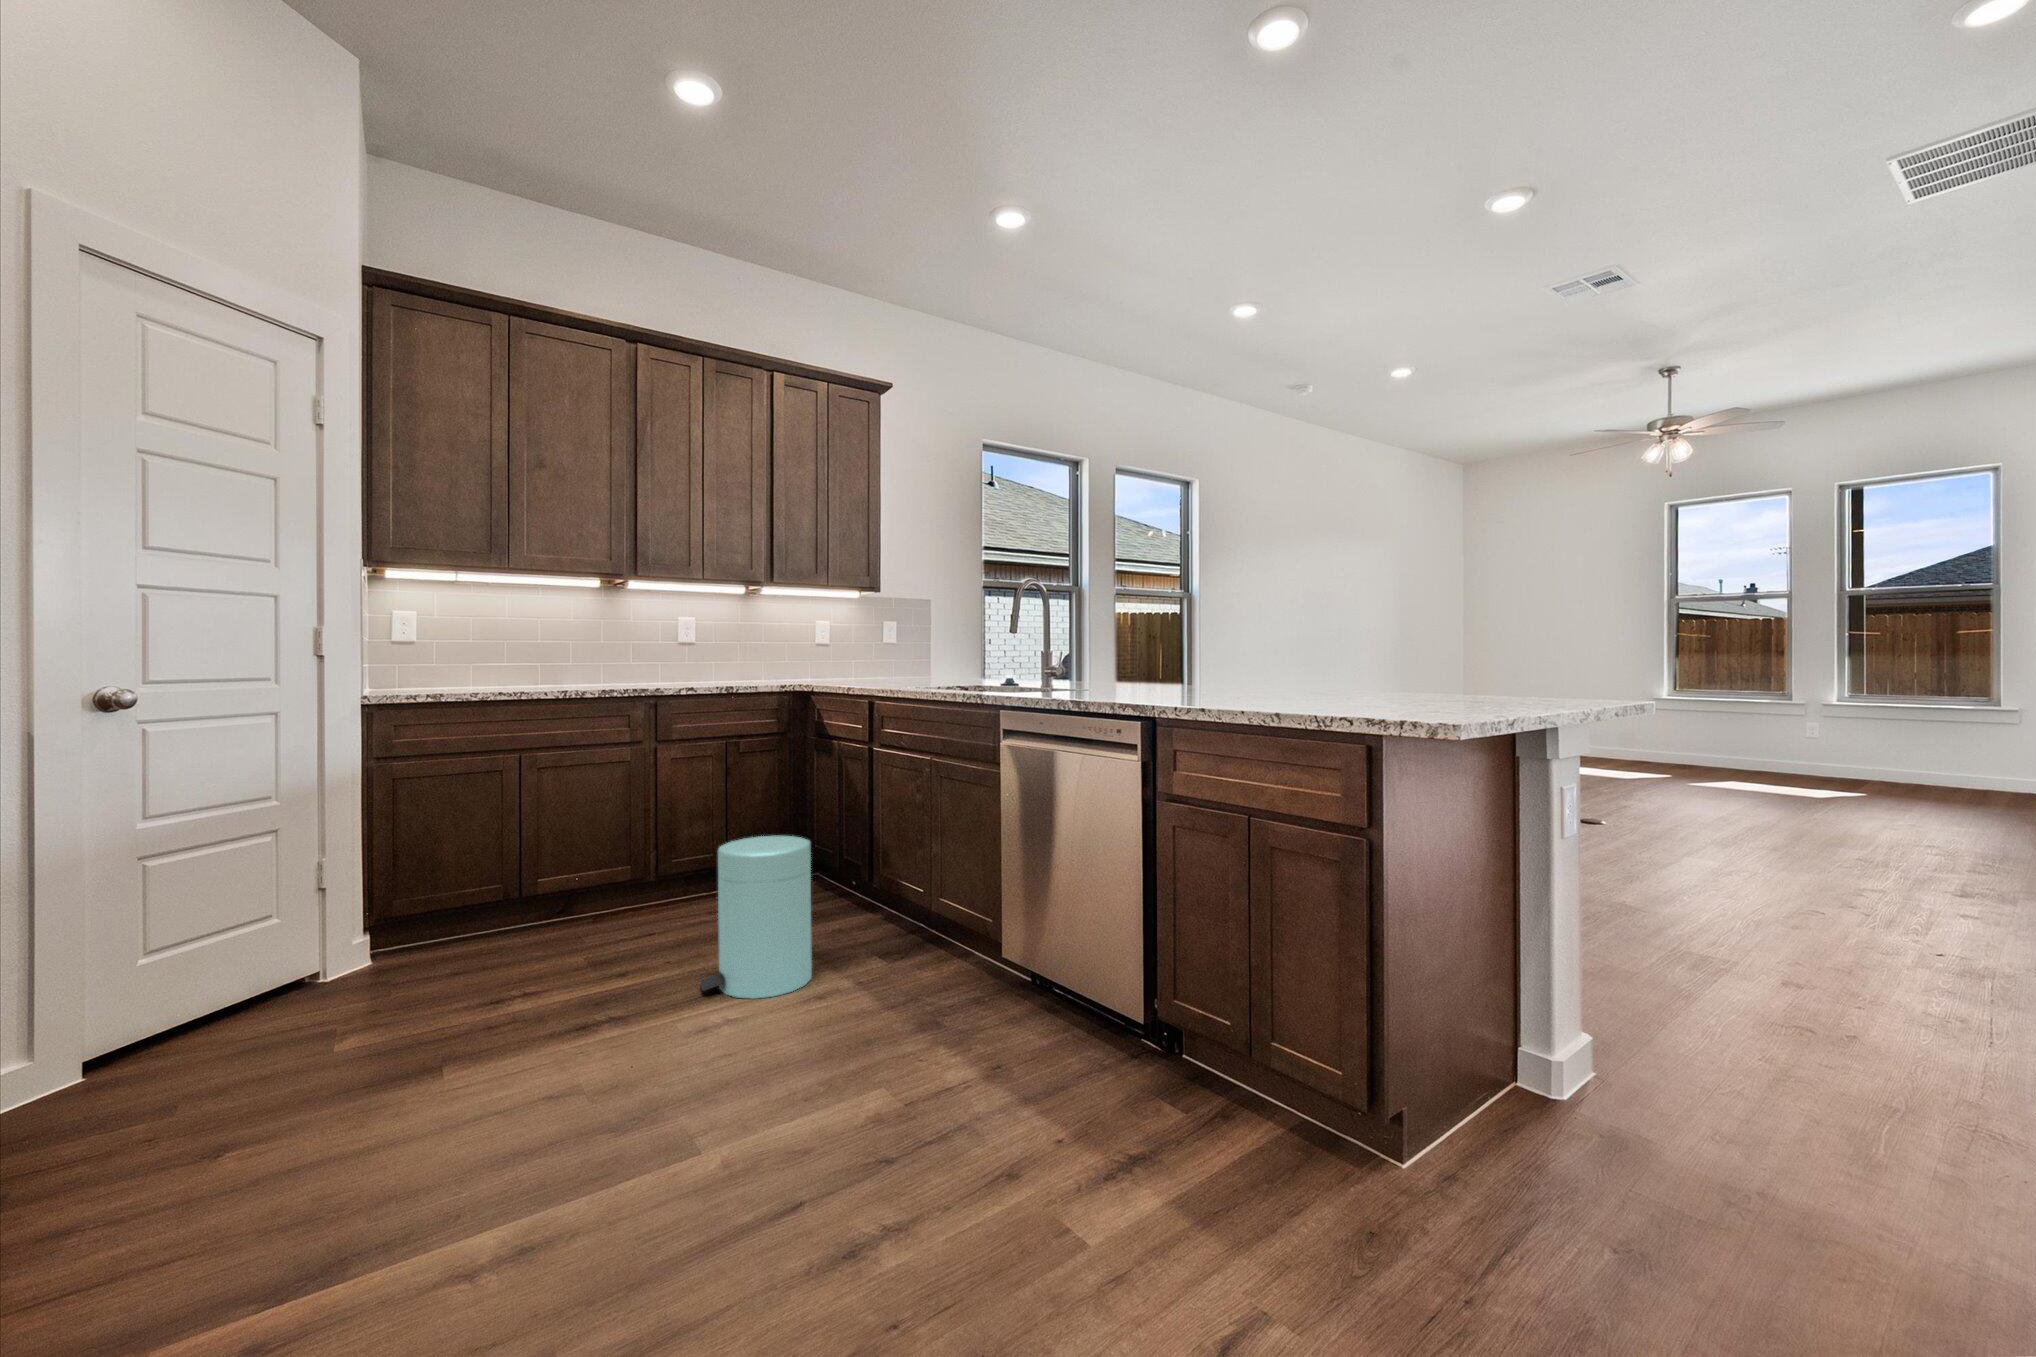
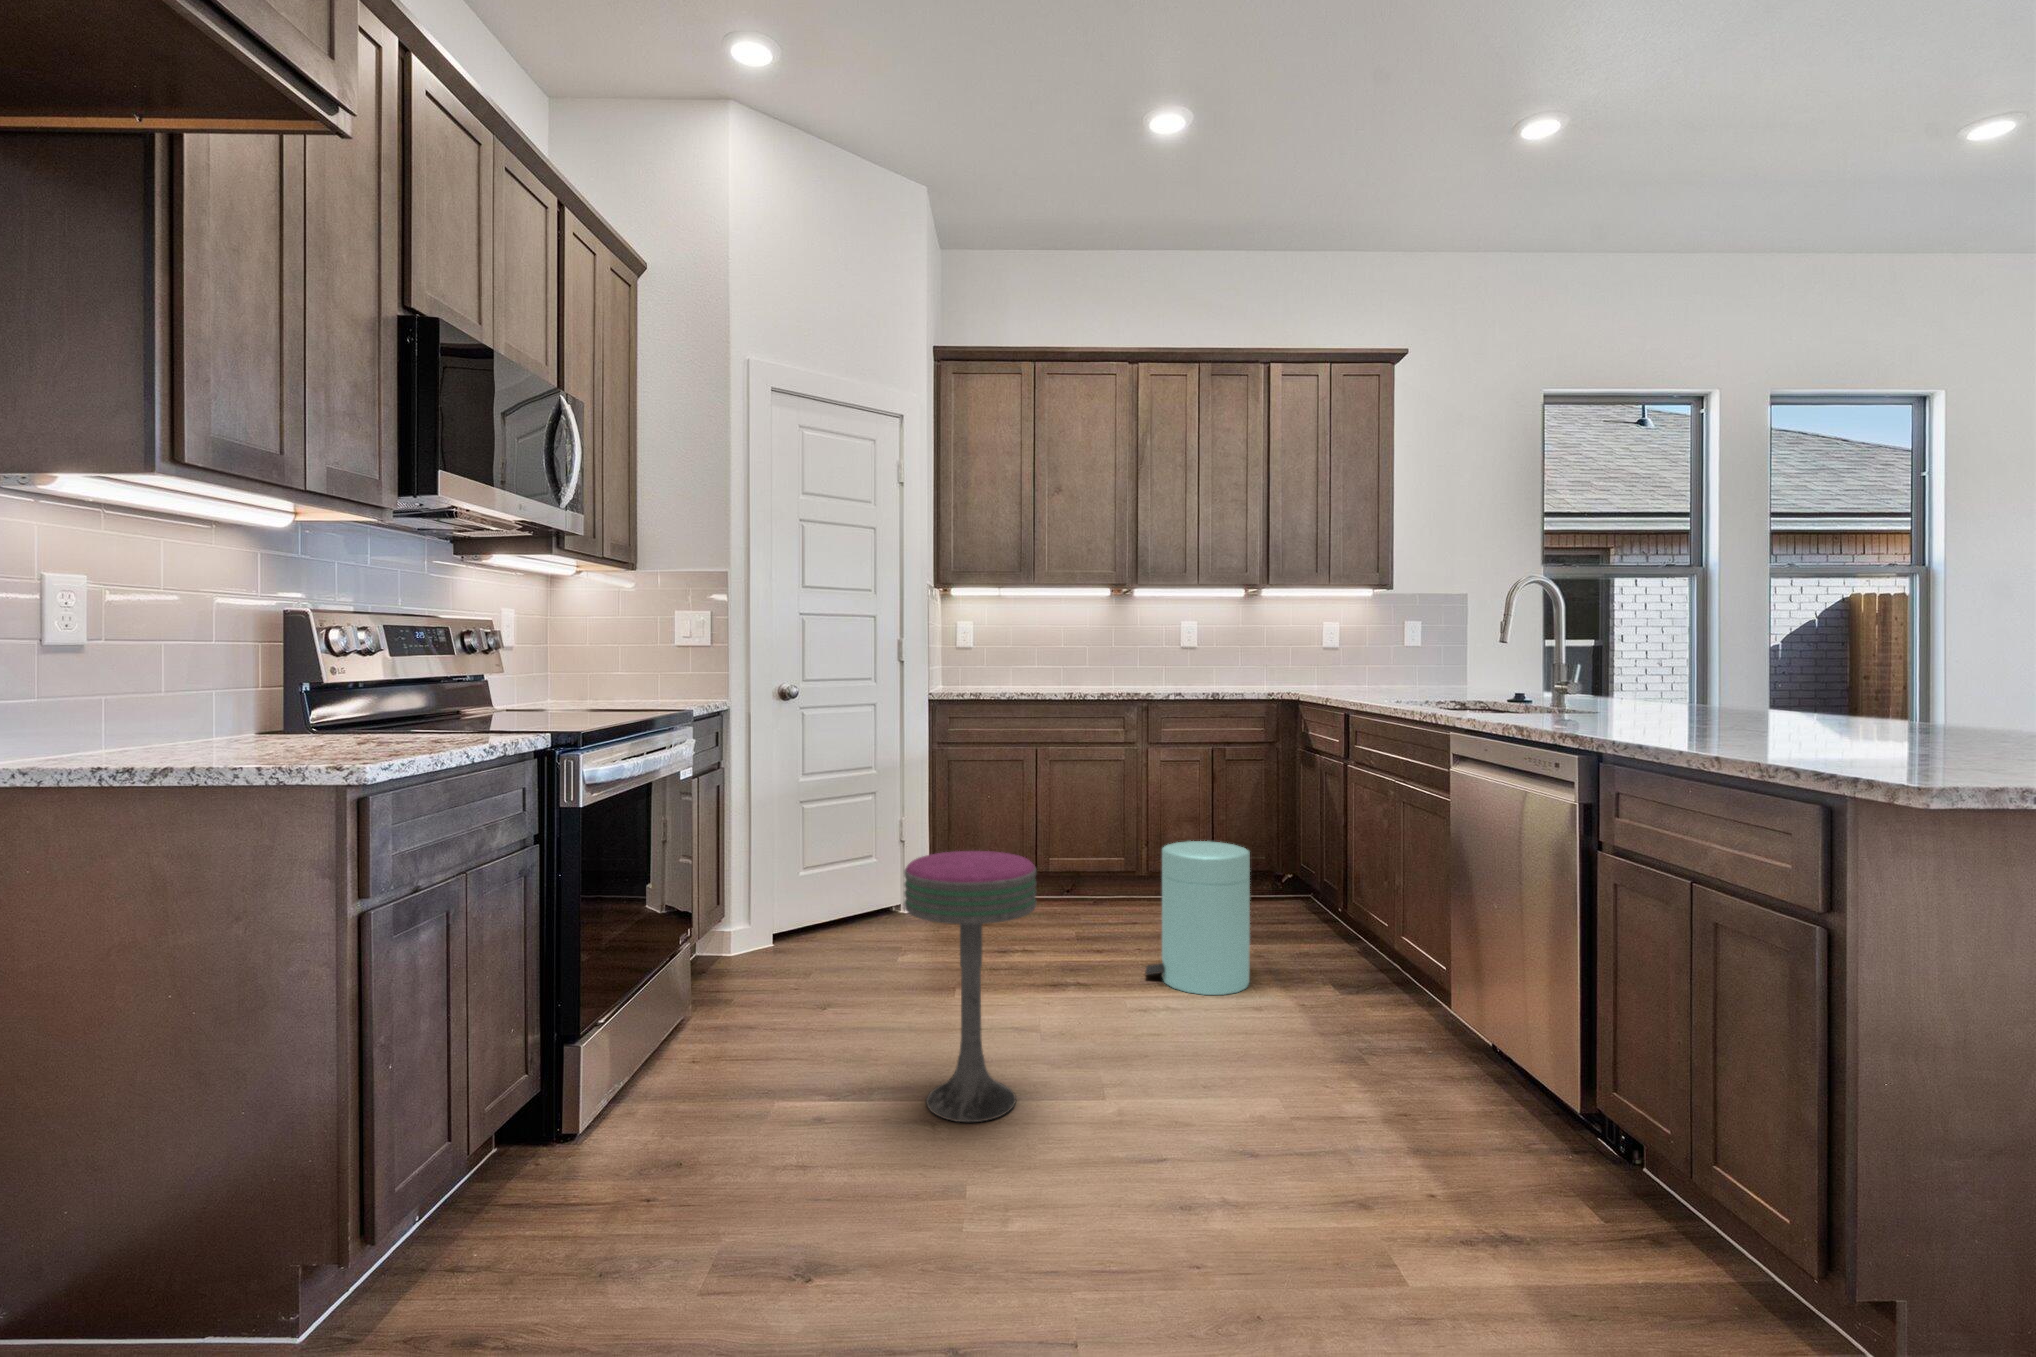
bar stool: none [427,886,636,1273] -> present [904,851,1036,1122]

